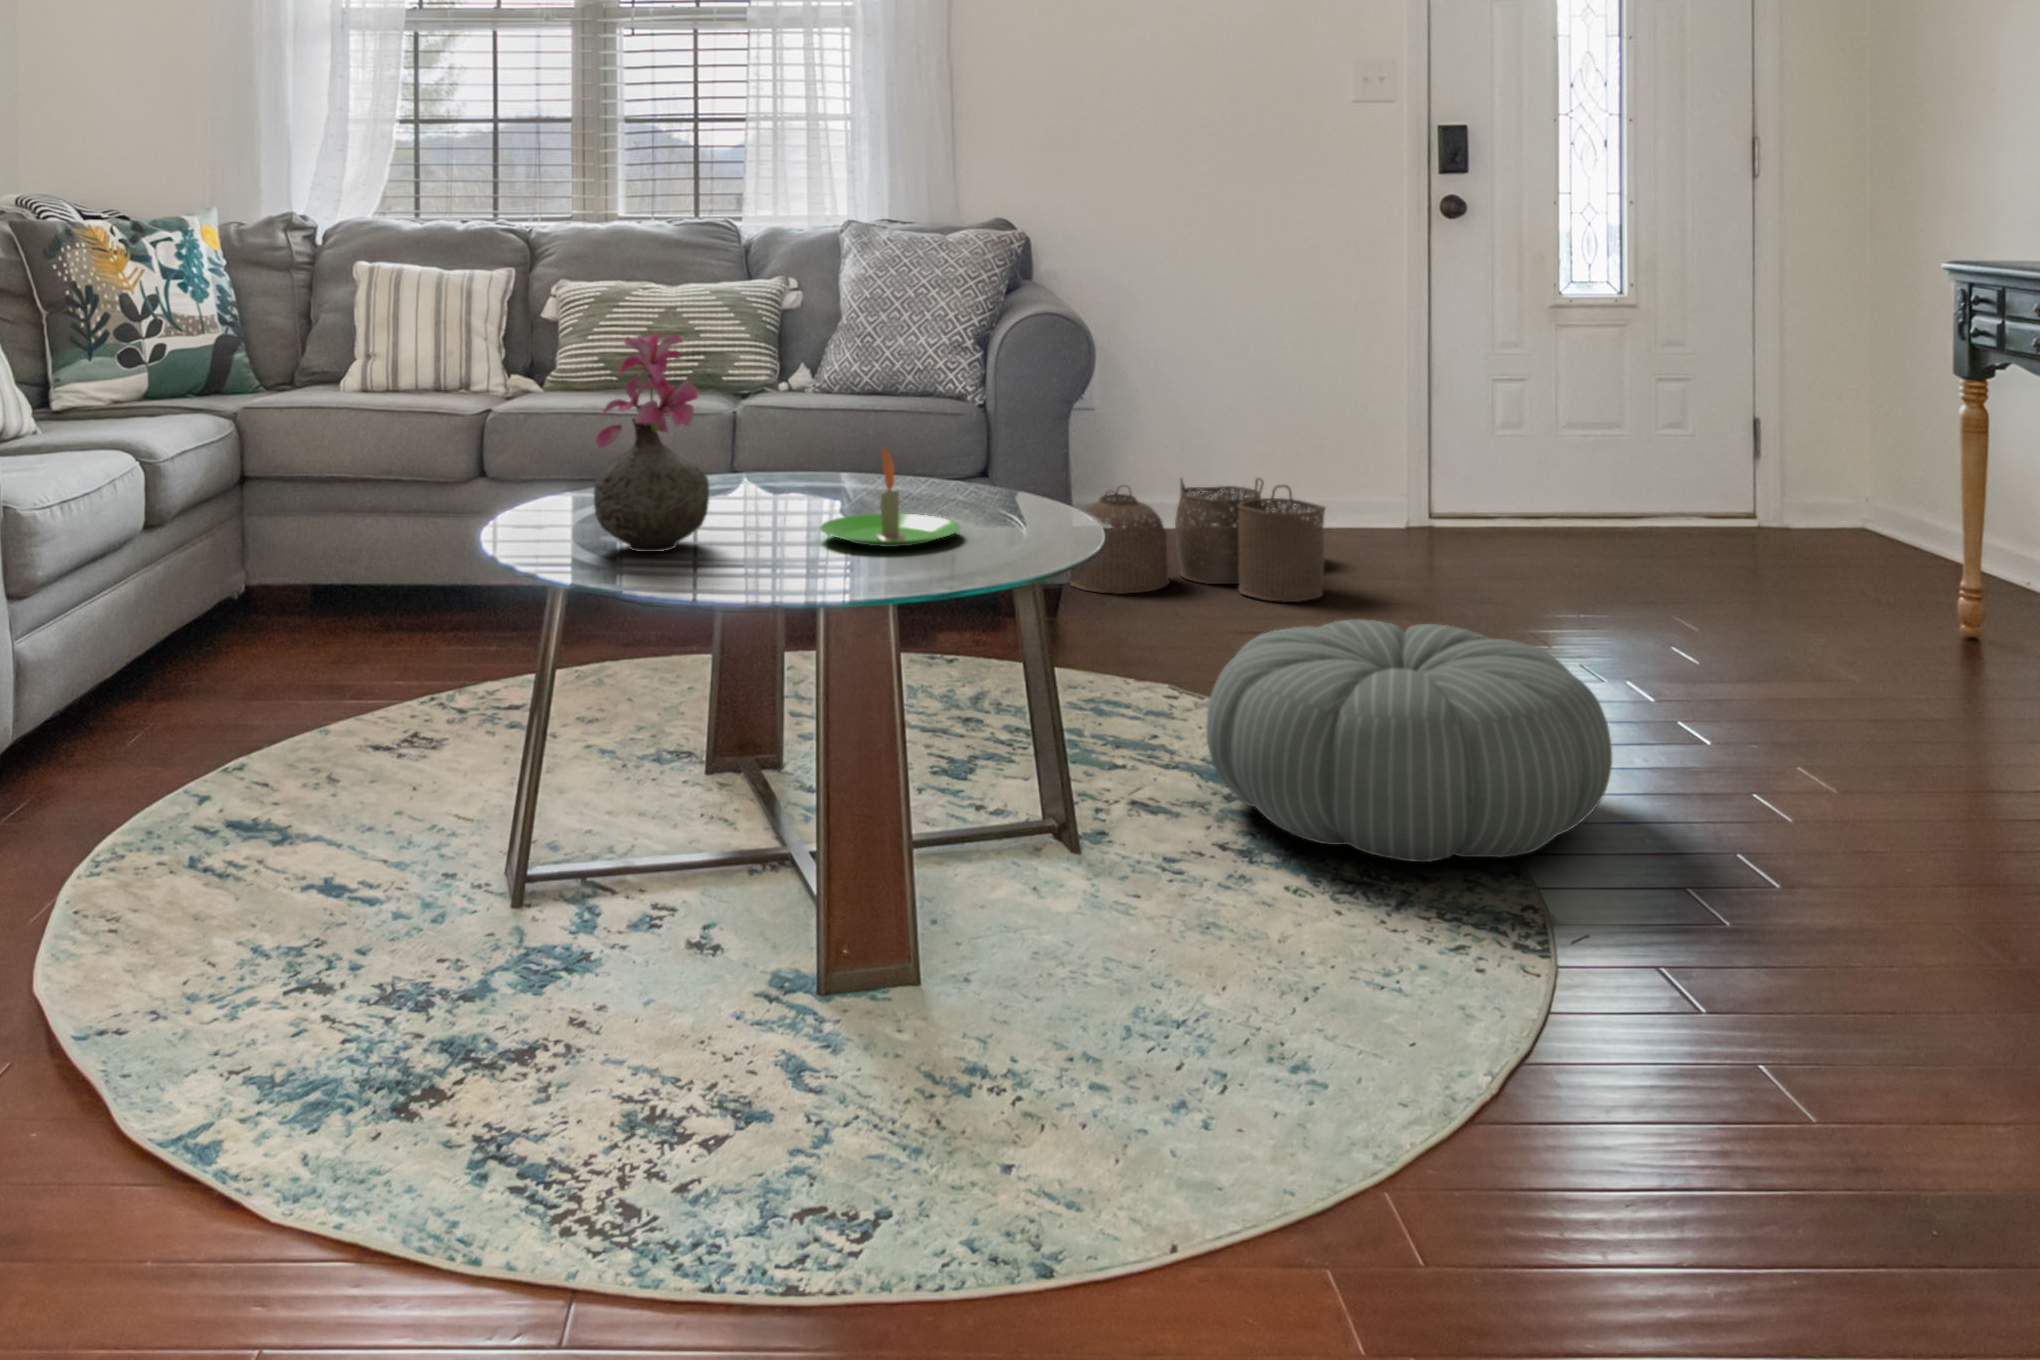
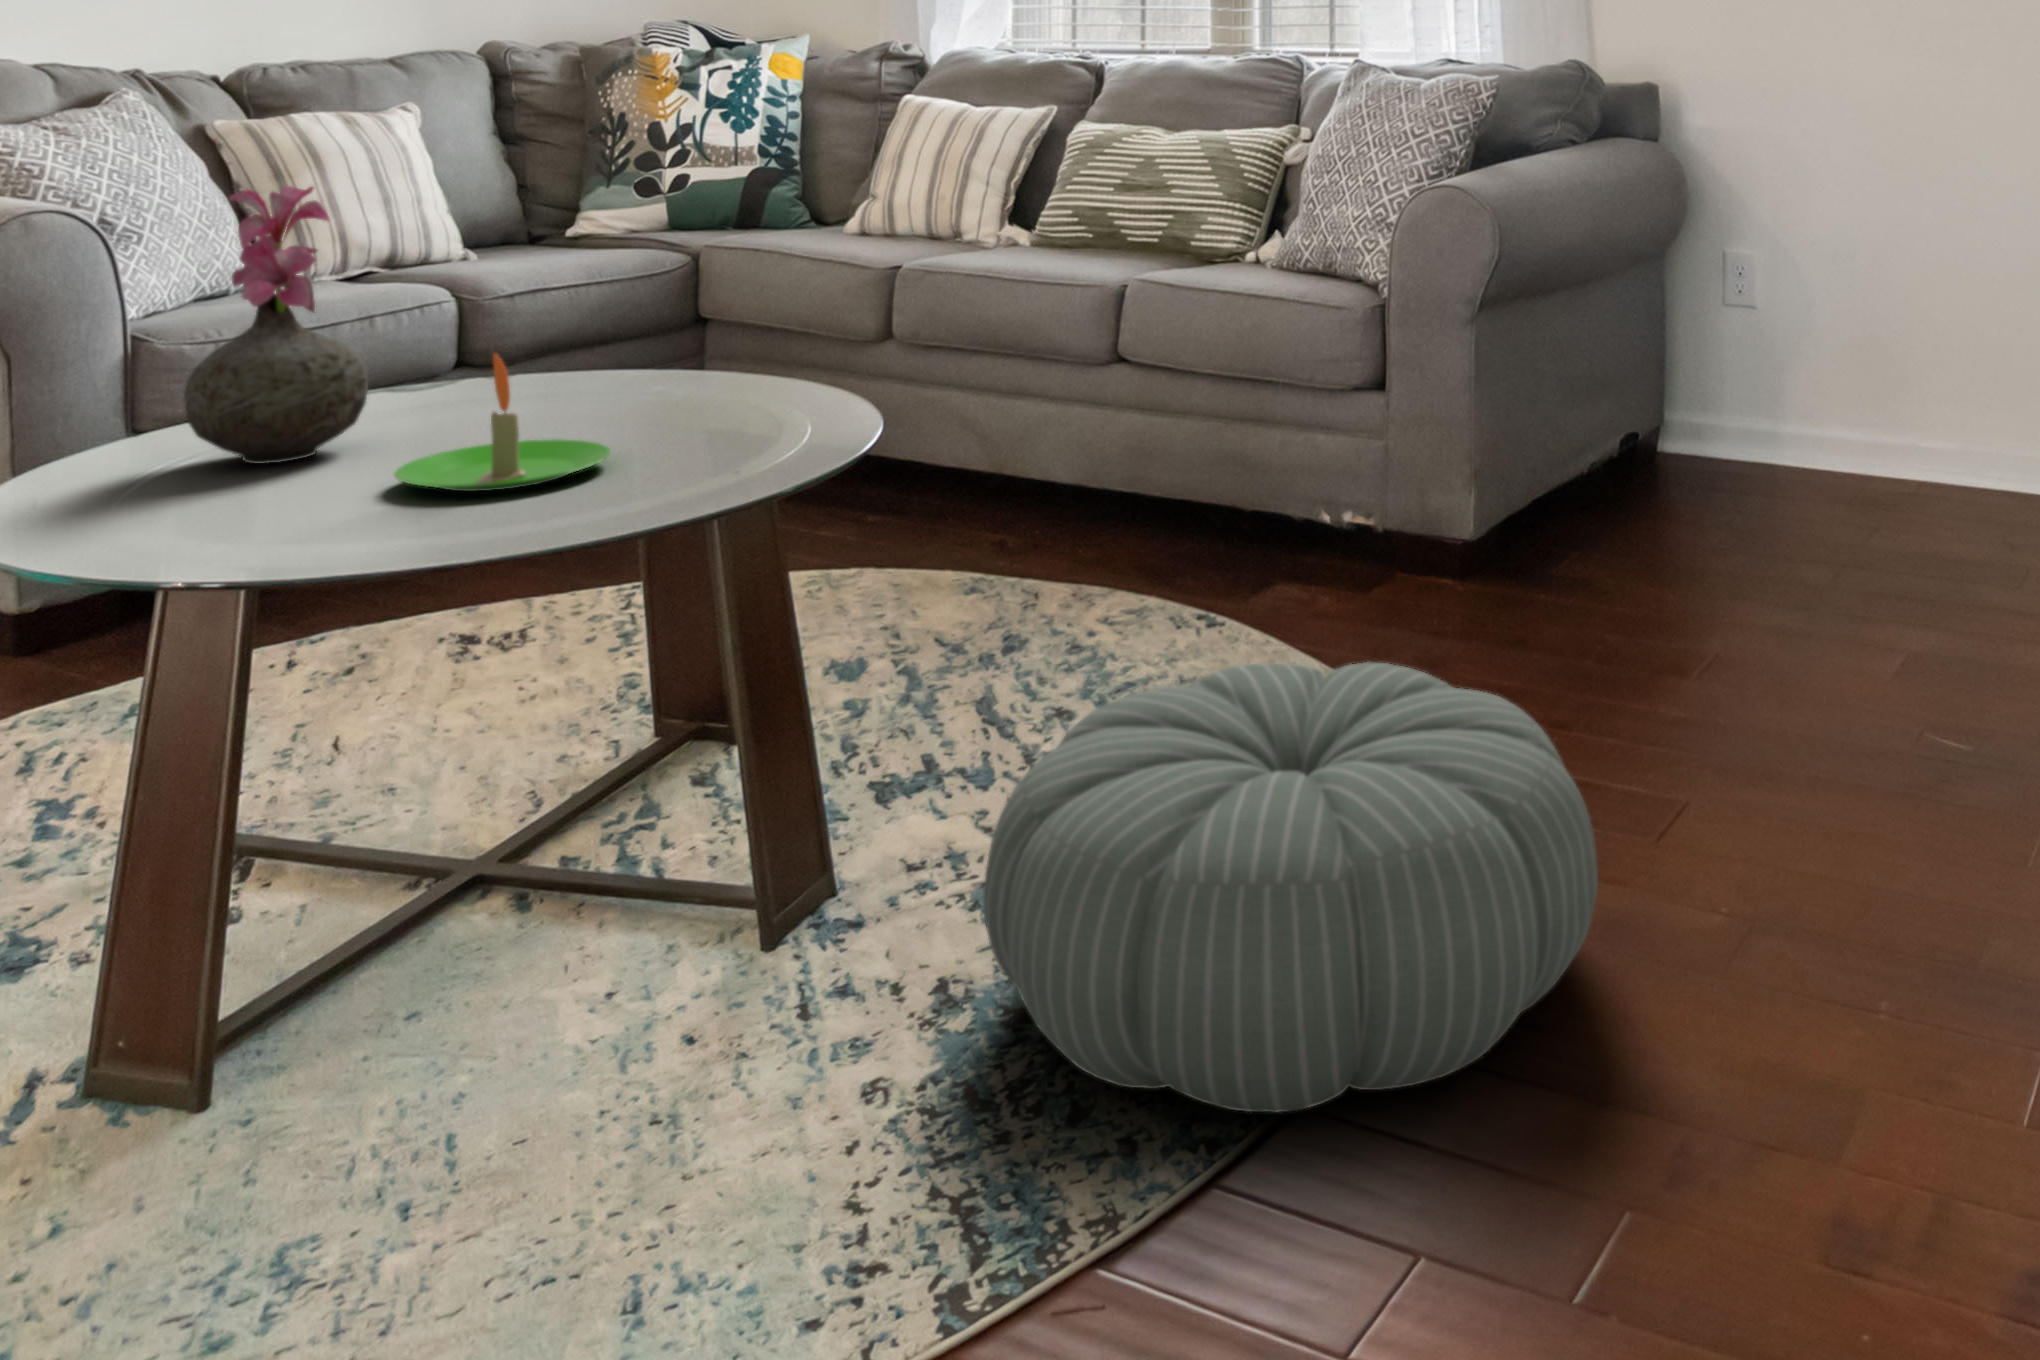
woven basket: present [1070,478,1325,602] -> none [1577,411,1959,603]

